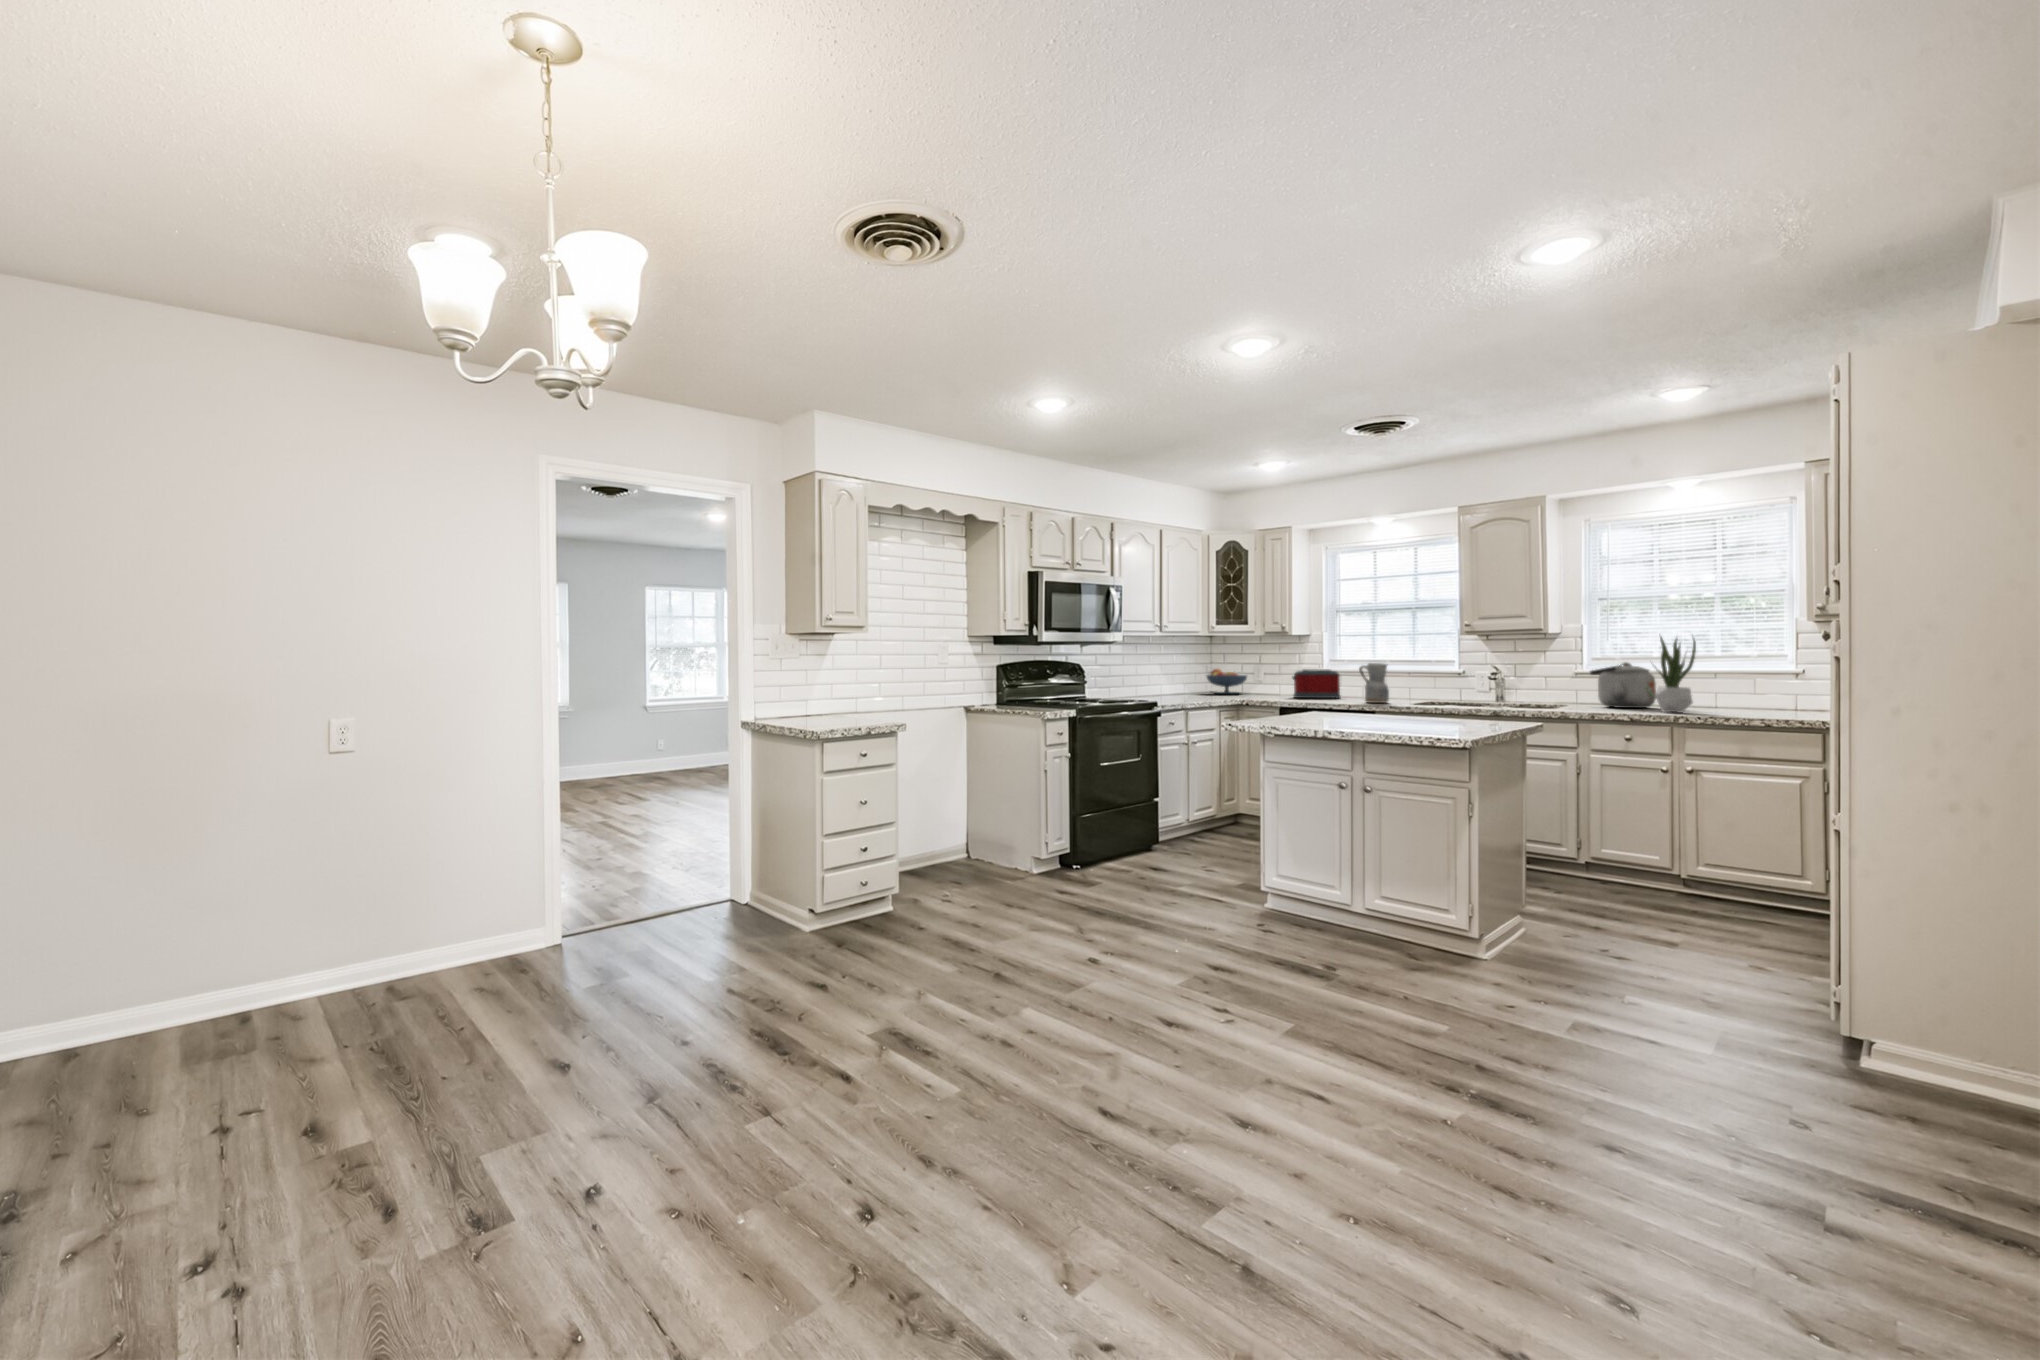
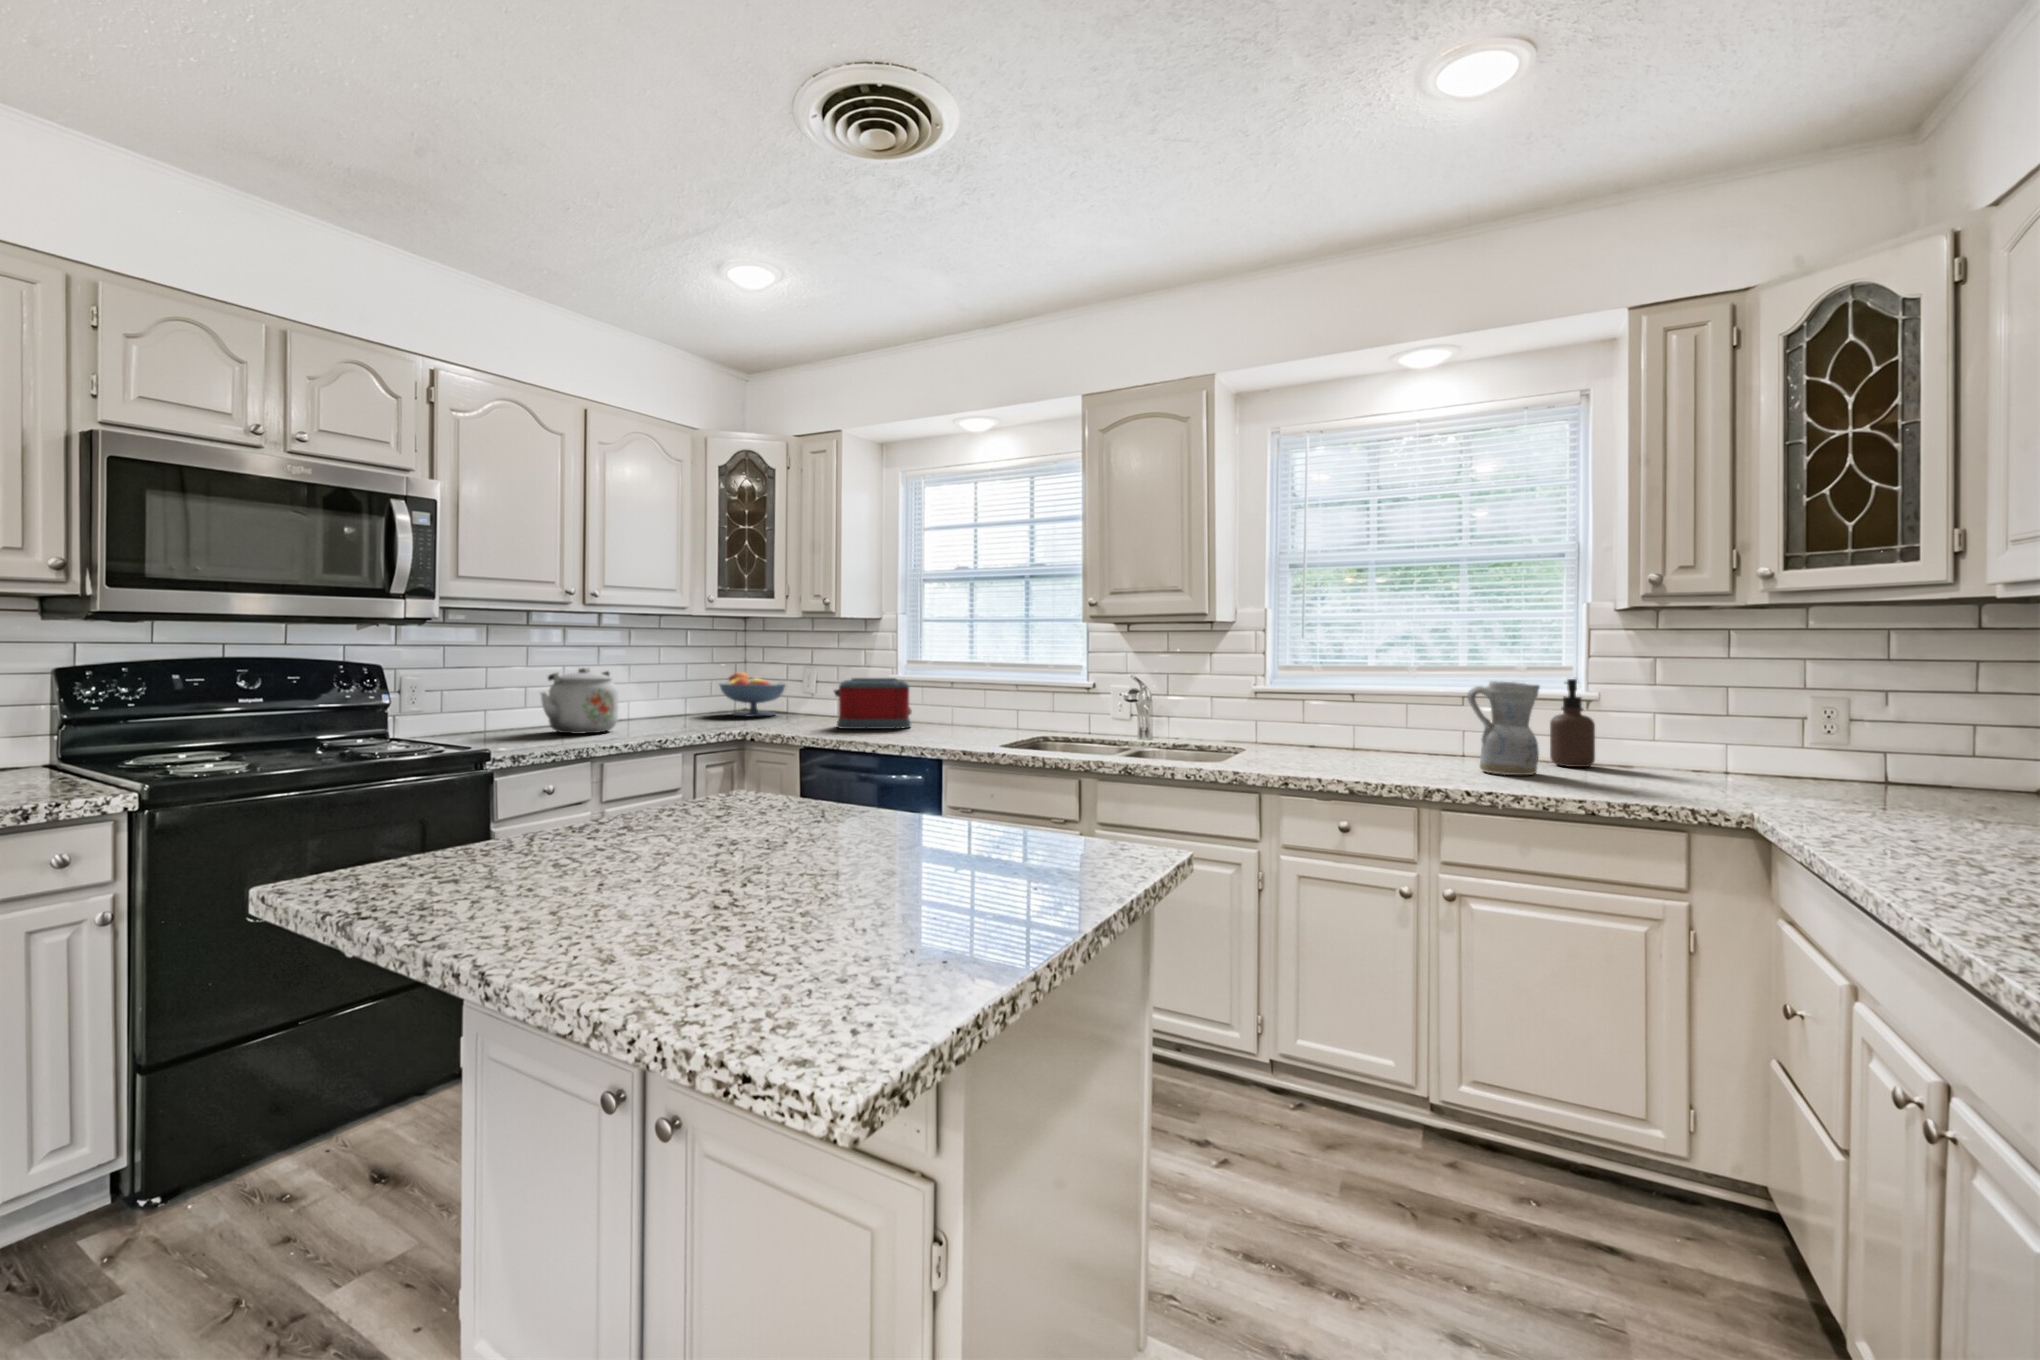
potted plant: present [1655,637,1696,713] -> none [1384,626,1460,779]
kettle: present [1590,662,1656,708] -> present [541,668,618,734]
soap dispenser: none [1768,662,1798,711] -> present [1550,679,1595,767]
ceramic pitcher: present [1359,663,1389,703] -> present [1467,681,1540,775]

